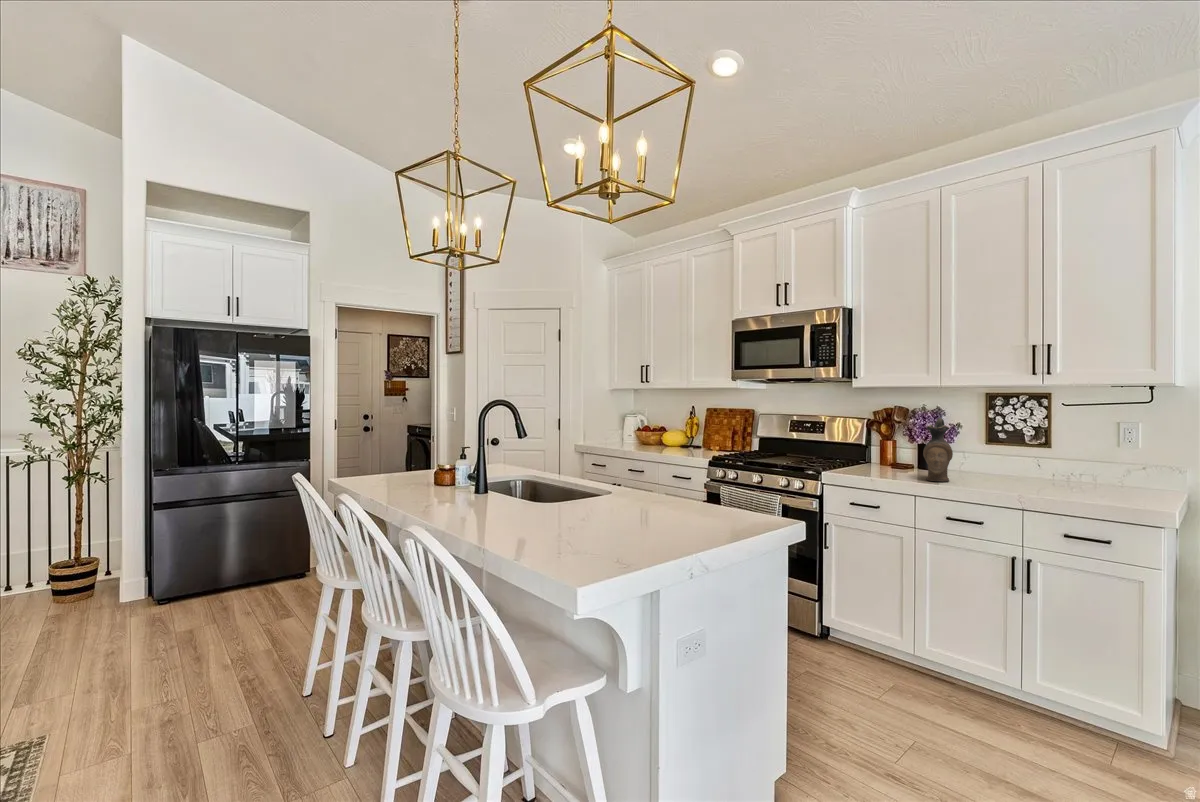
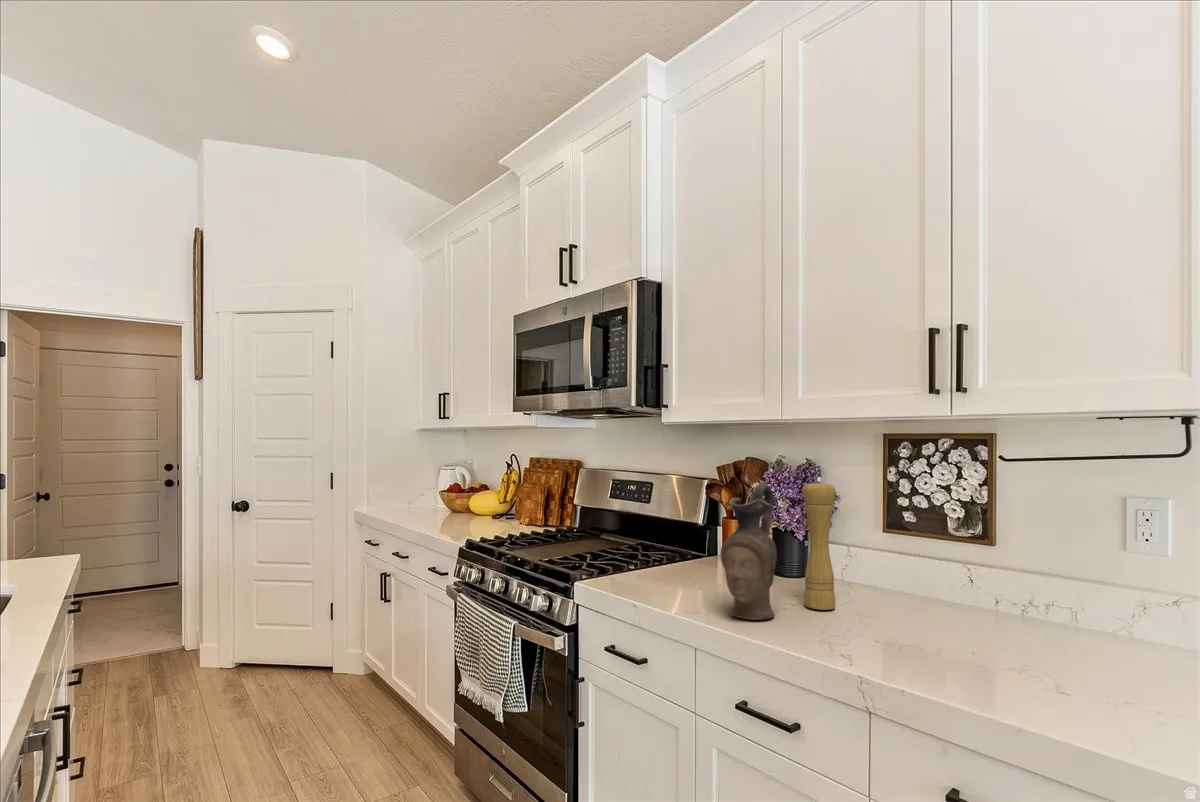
pepper mill: none [956,417,974,479] -> present [802,481,836,610]

